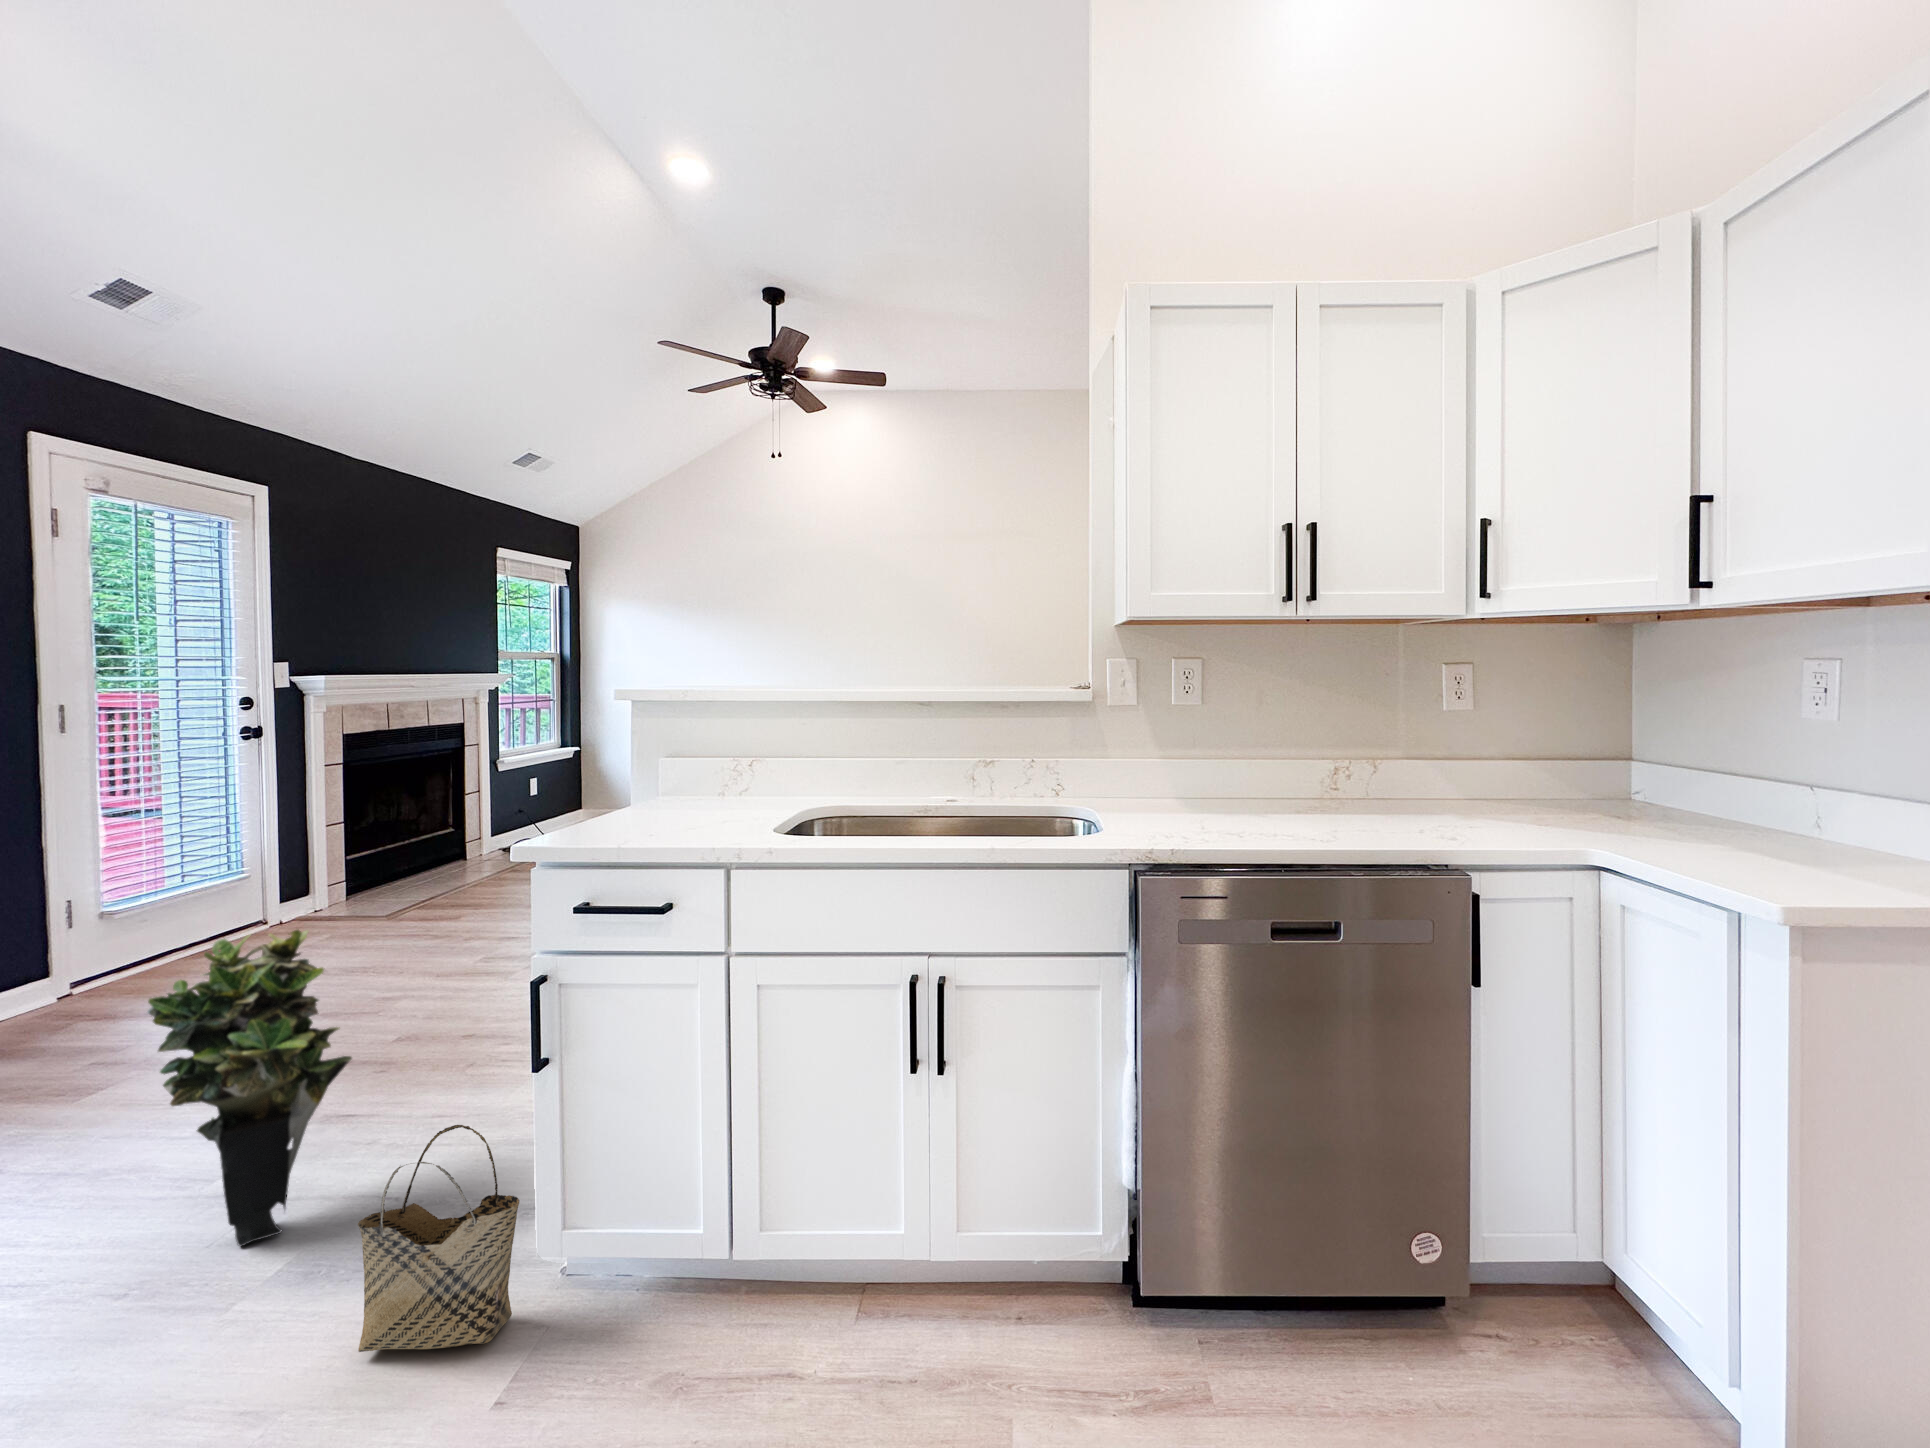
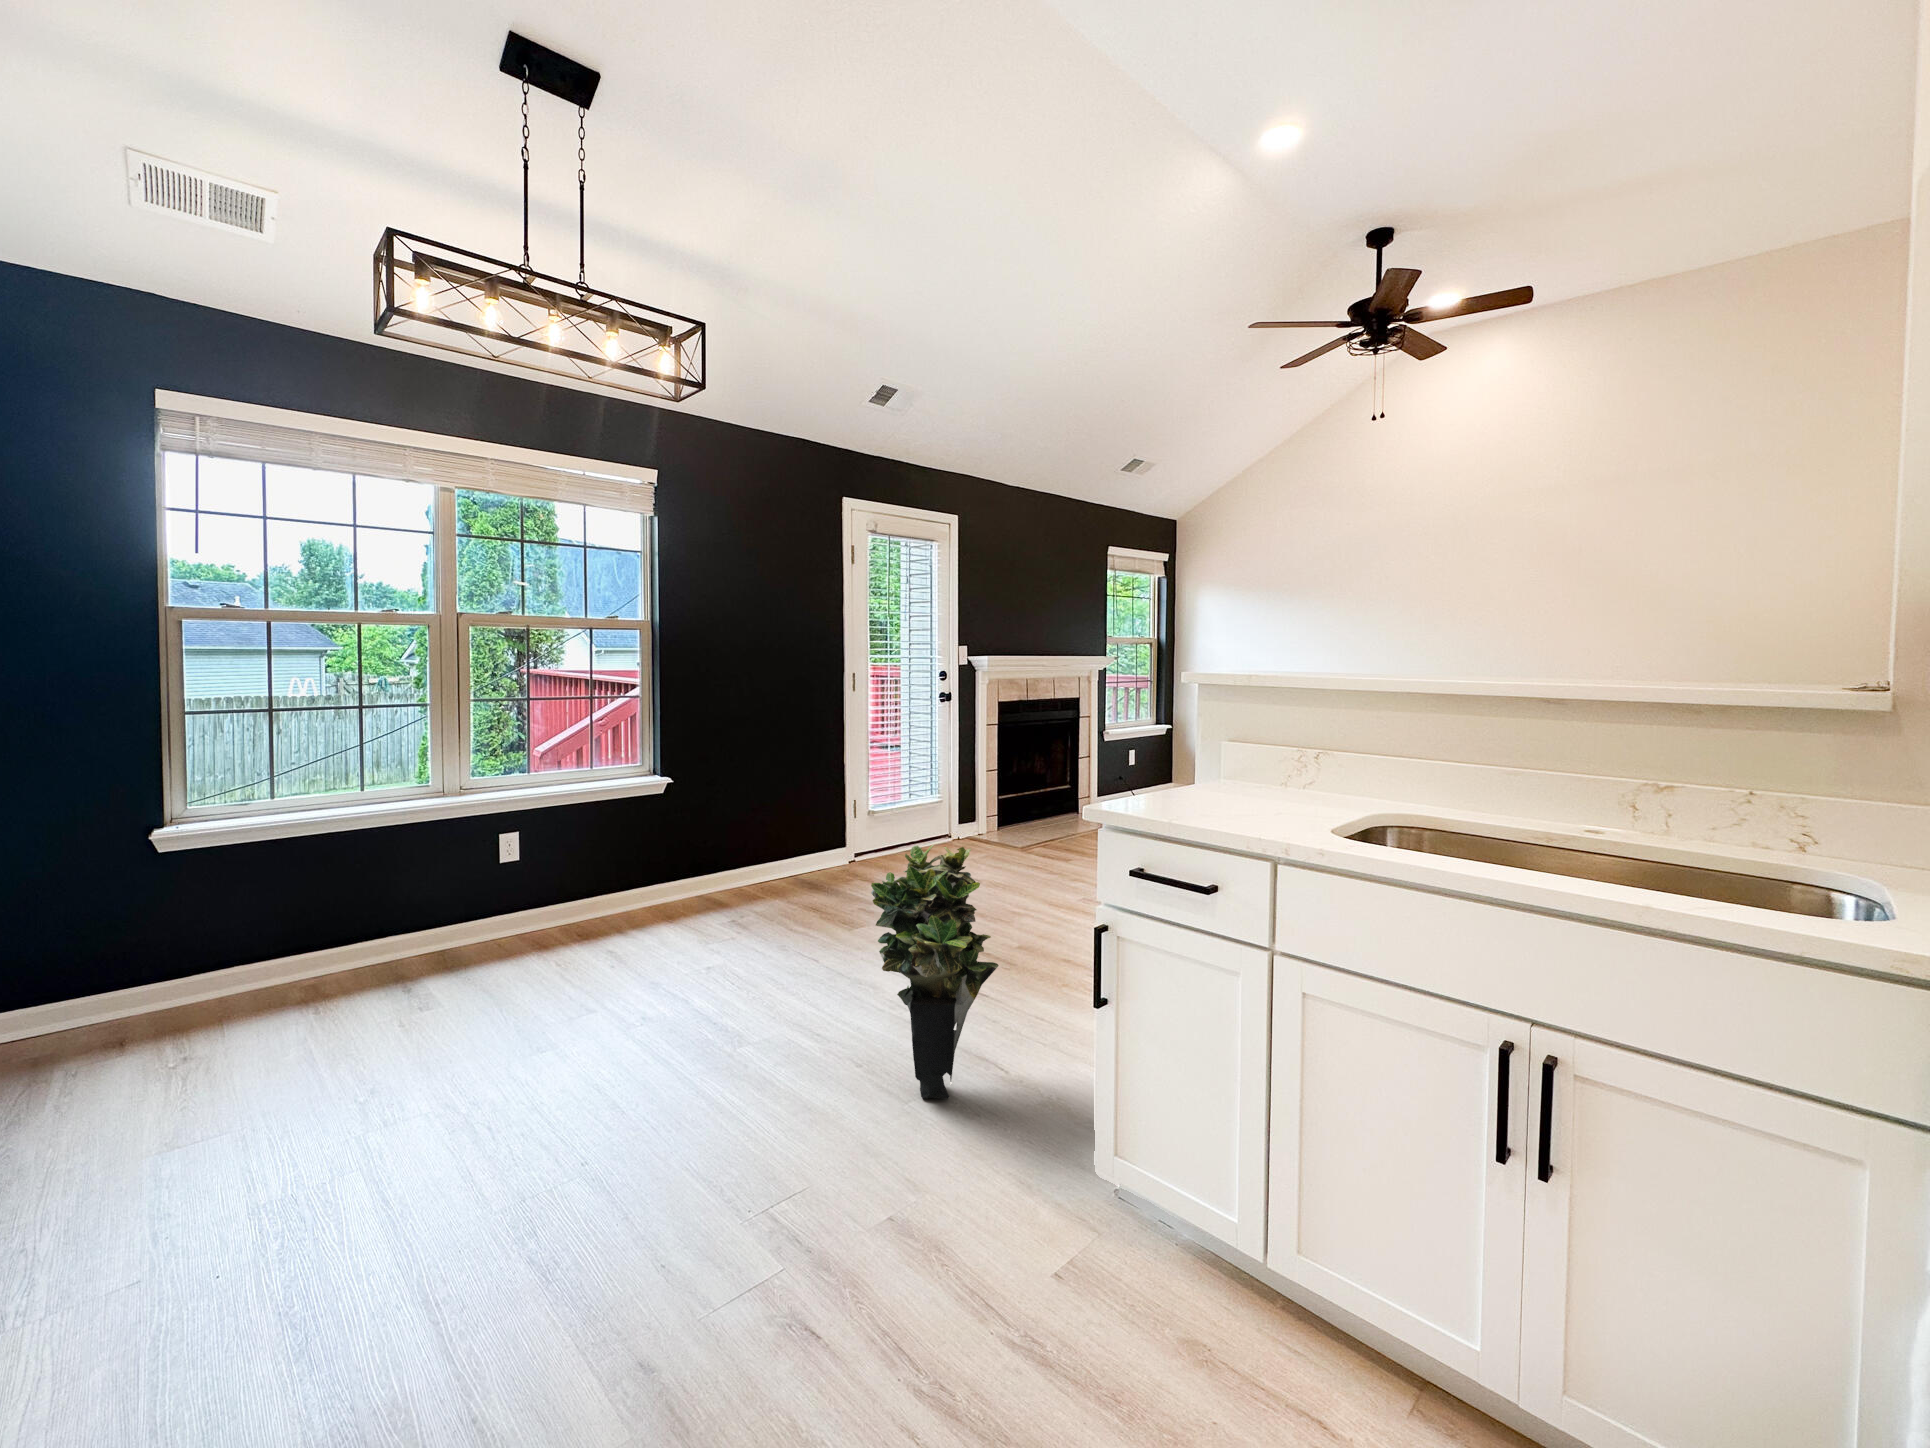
woven basket: present [358,1125,519,1352] -> none [997,1064,1135,1304]

